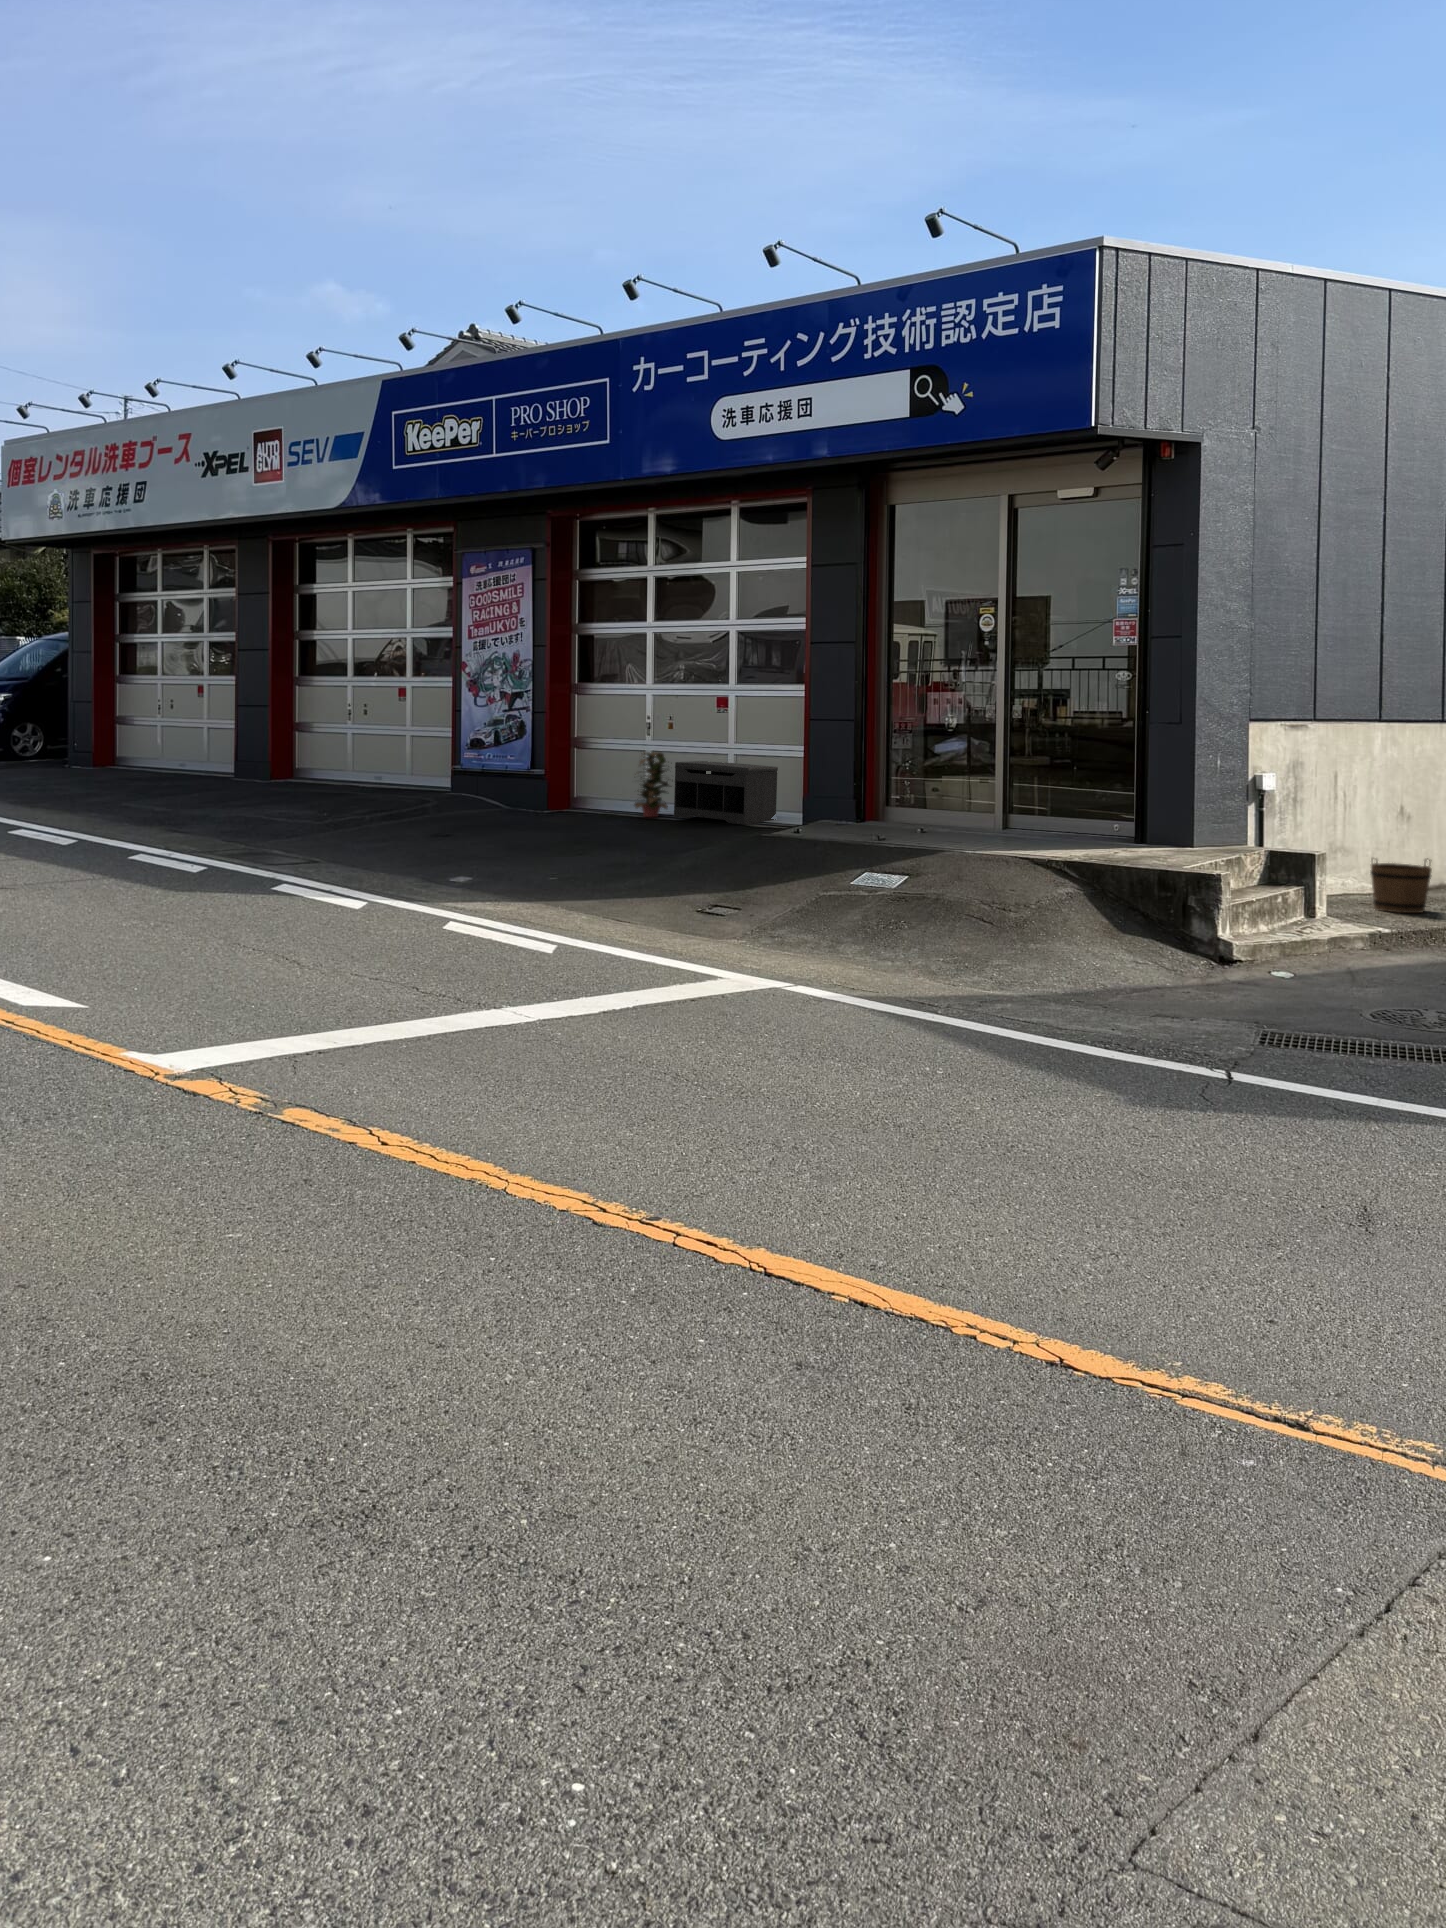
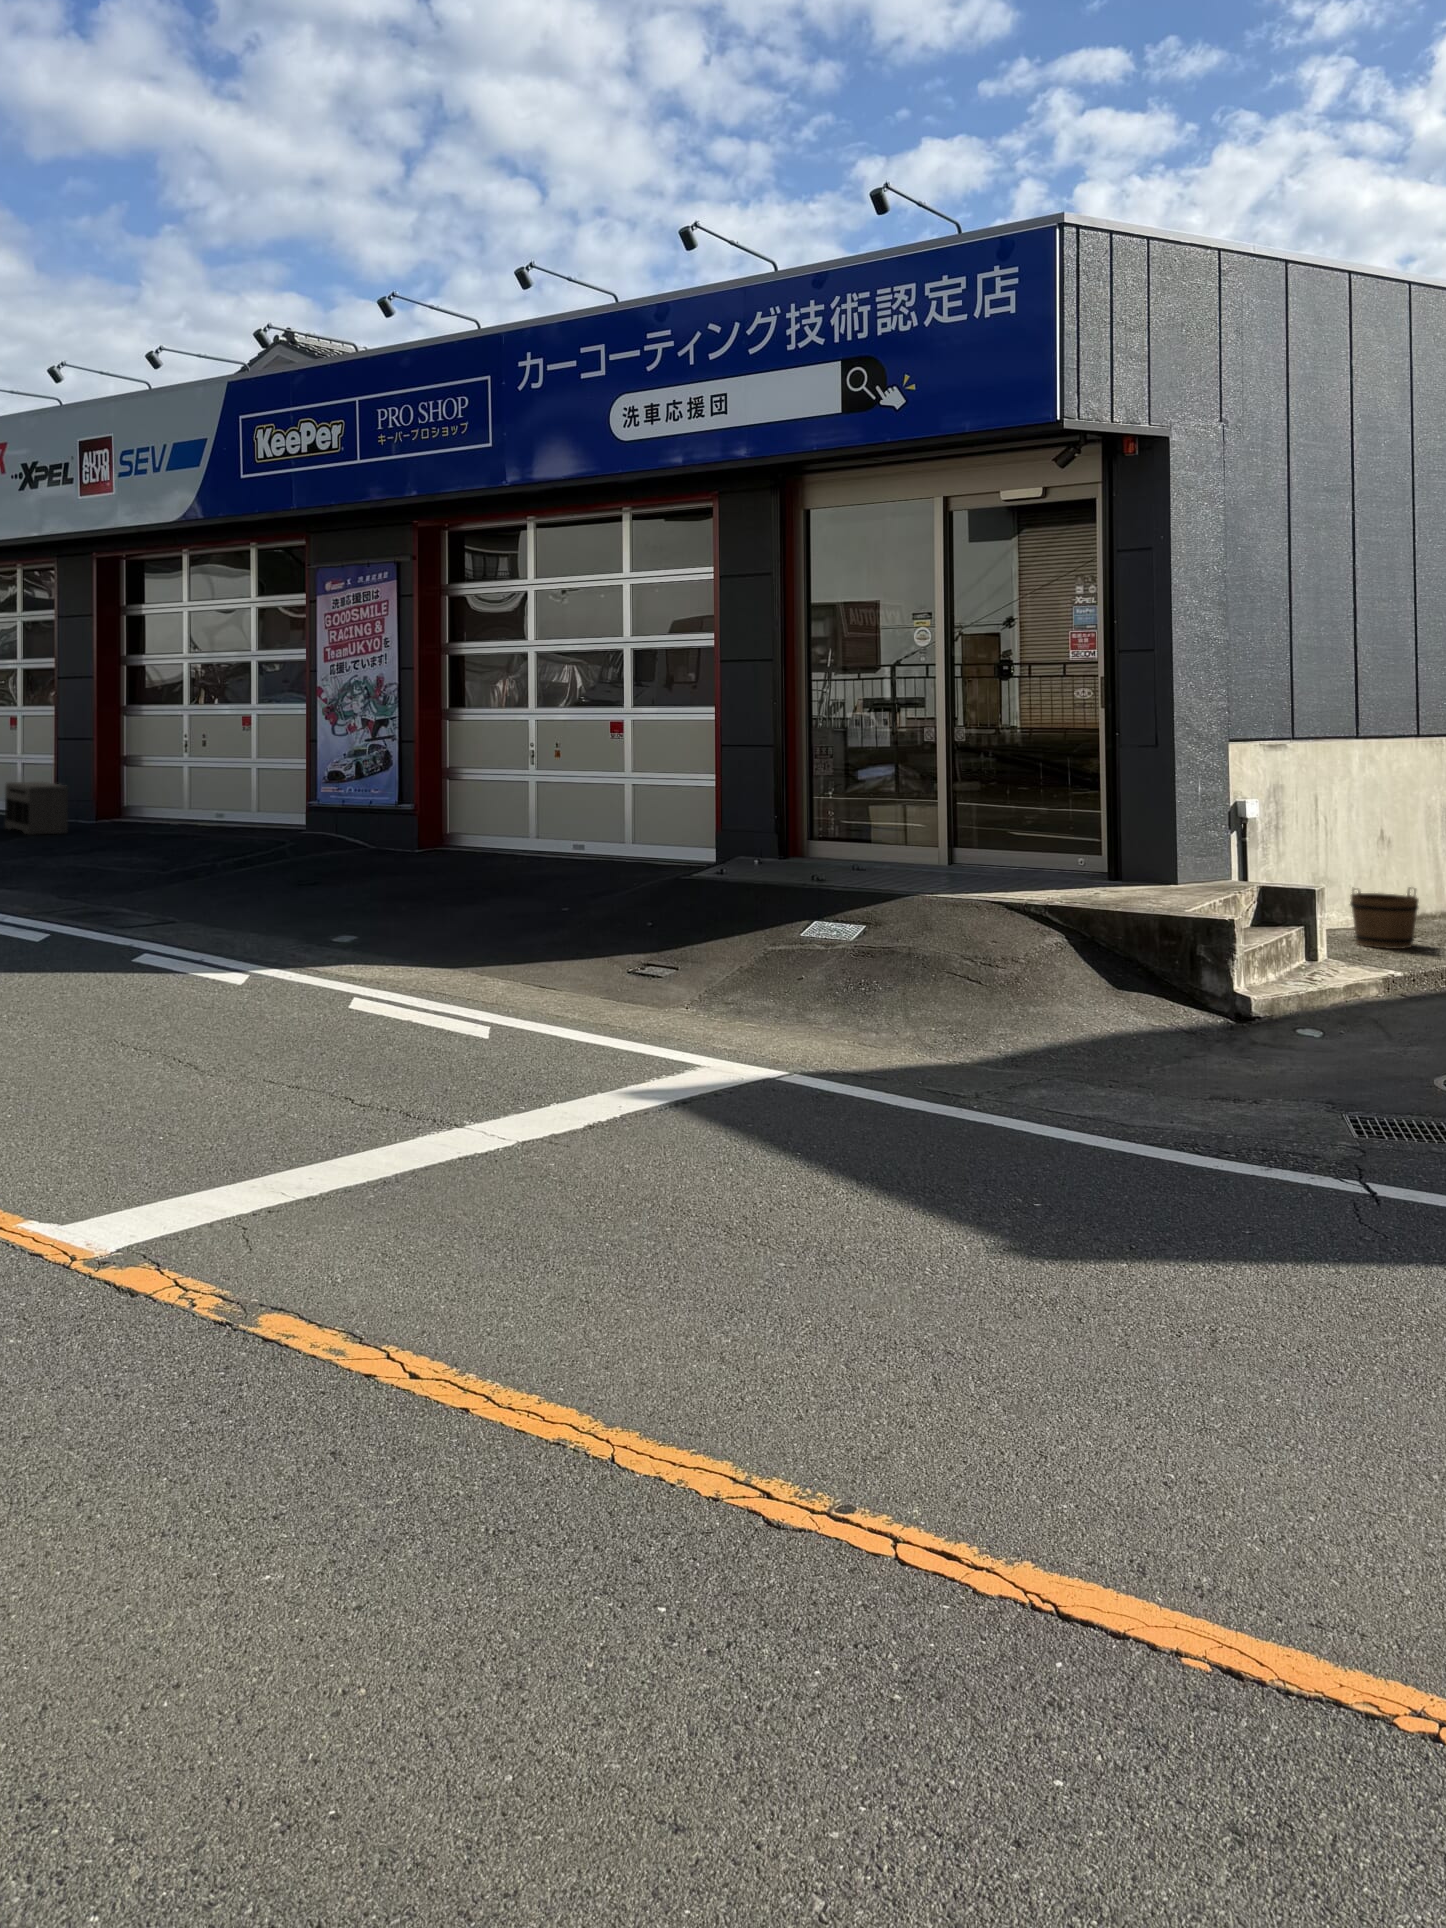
decorative plant: present [635,752,669,817] -> none [513,784,565,856]
bench: present [674,761,778,825] -> present [5,782,68,835]

